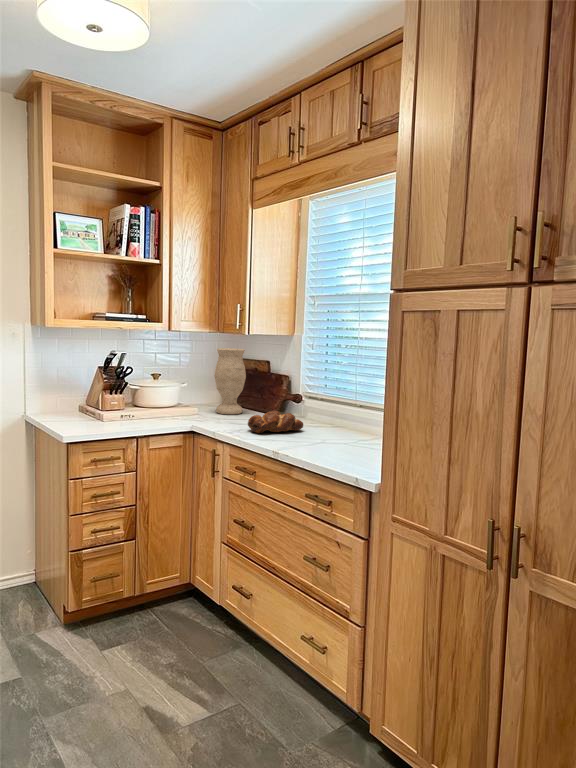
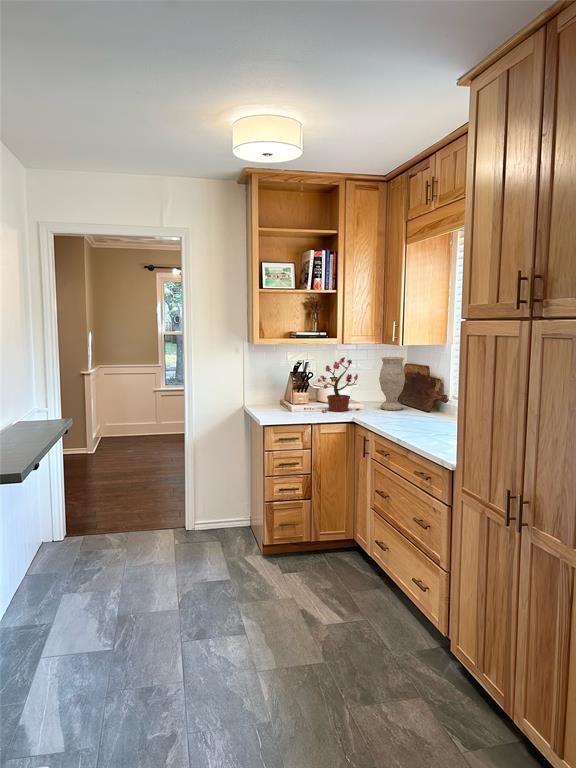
potted plant: none [136,348,192,420] -> present [318,357,360,412]
bread loaf: present [248,411,303,433] -> none [393,408,439,425]

